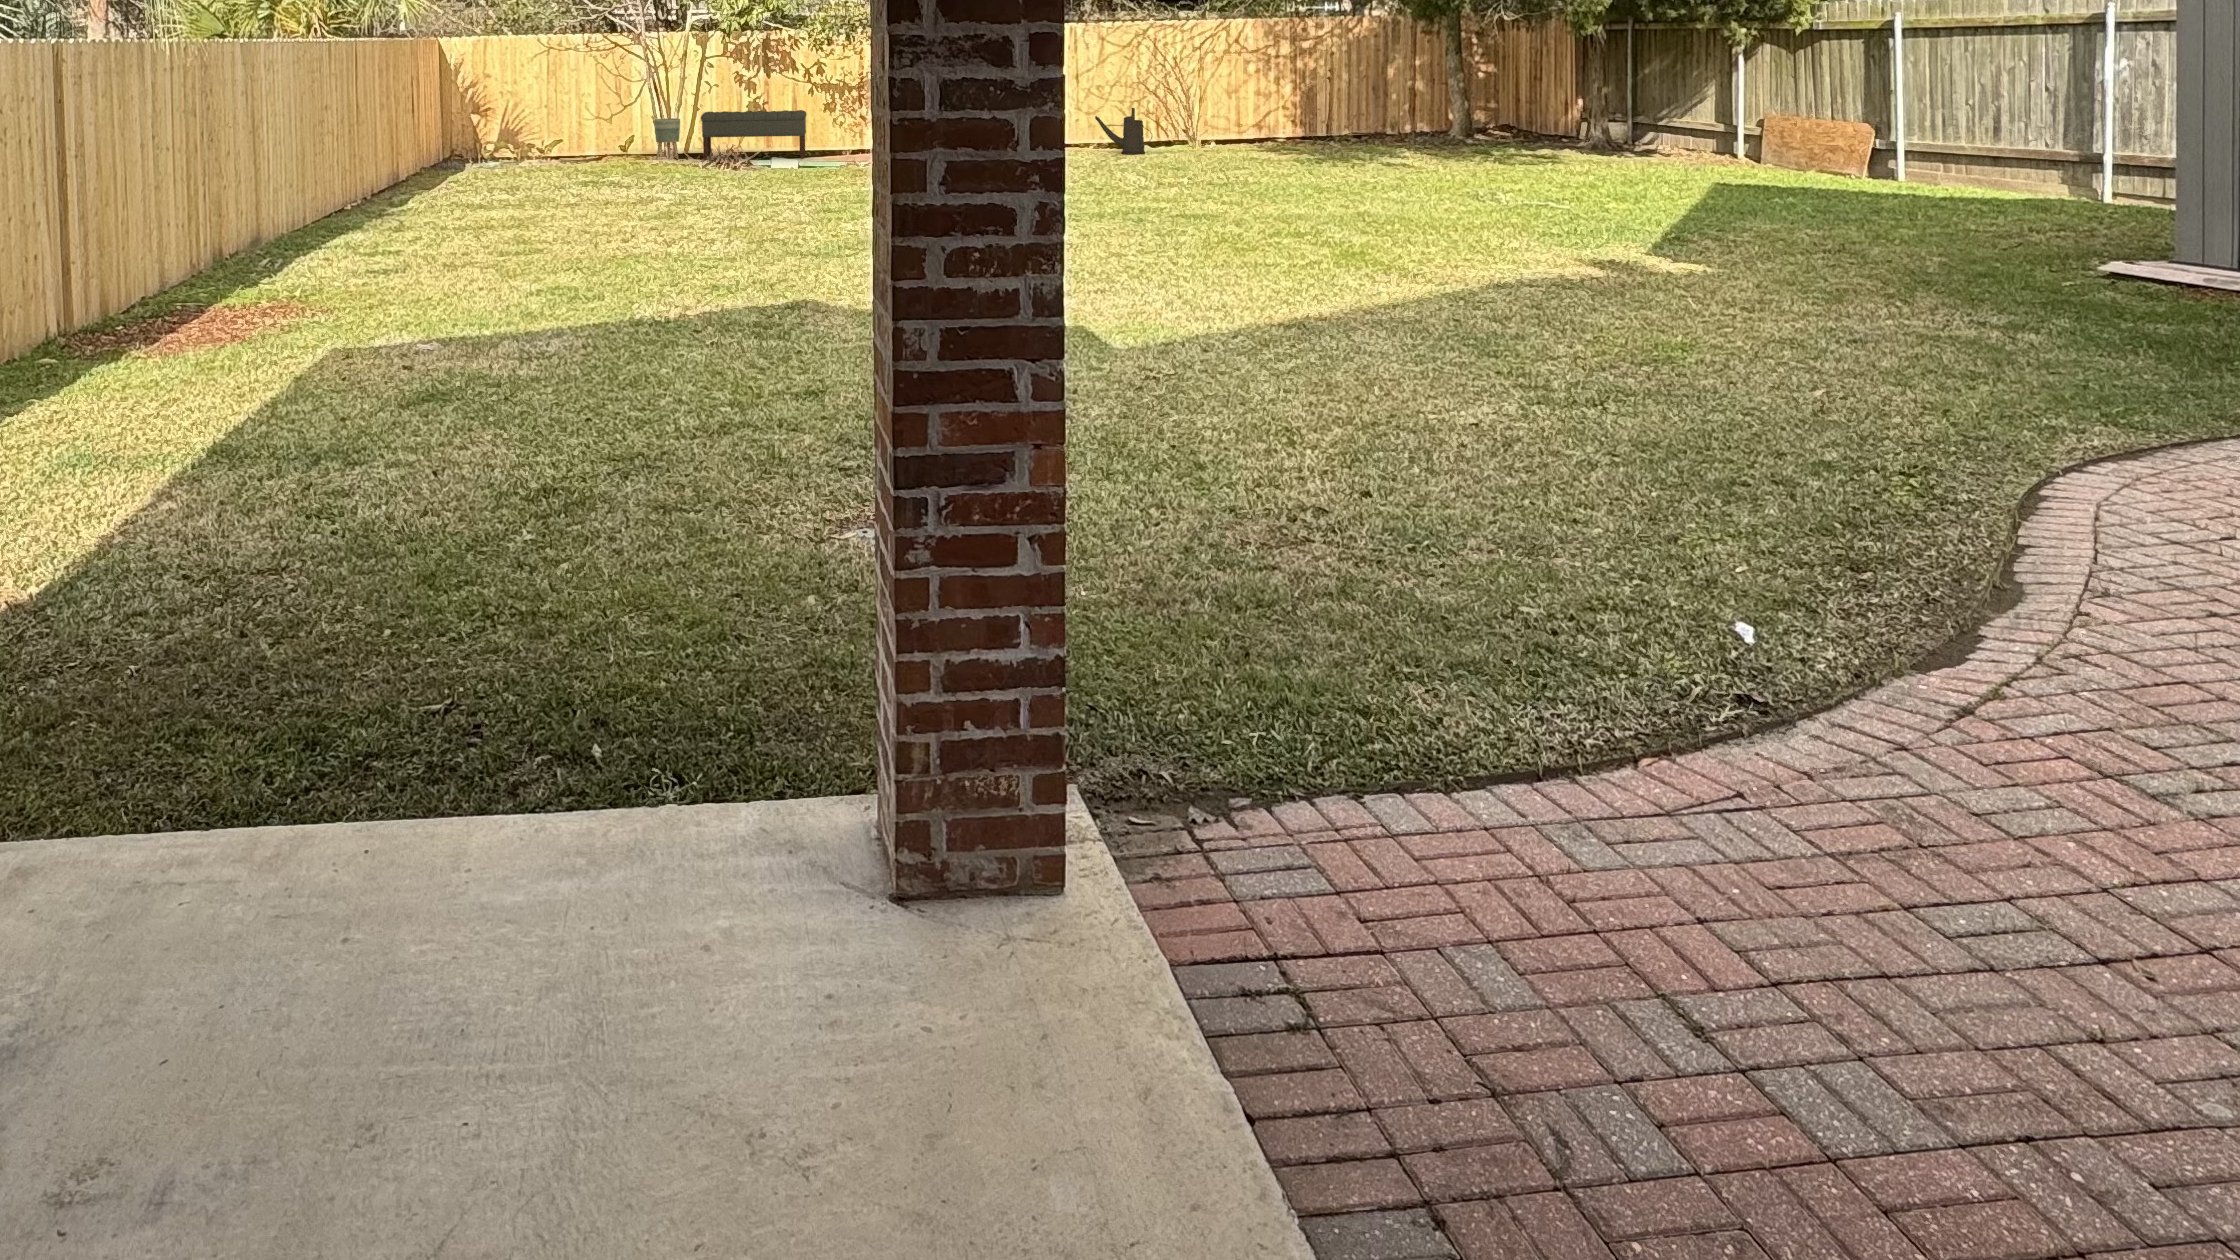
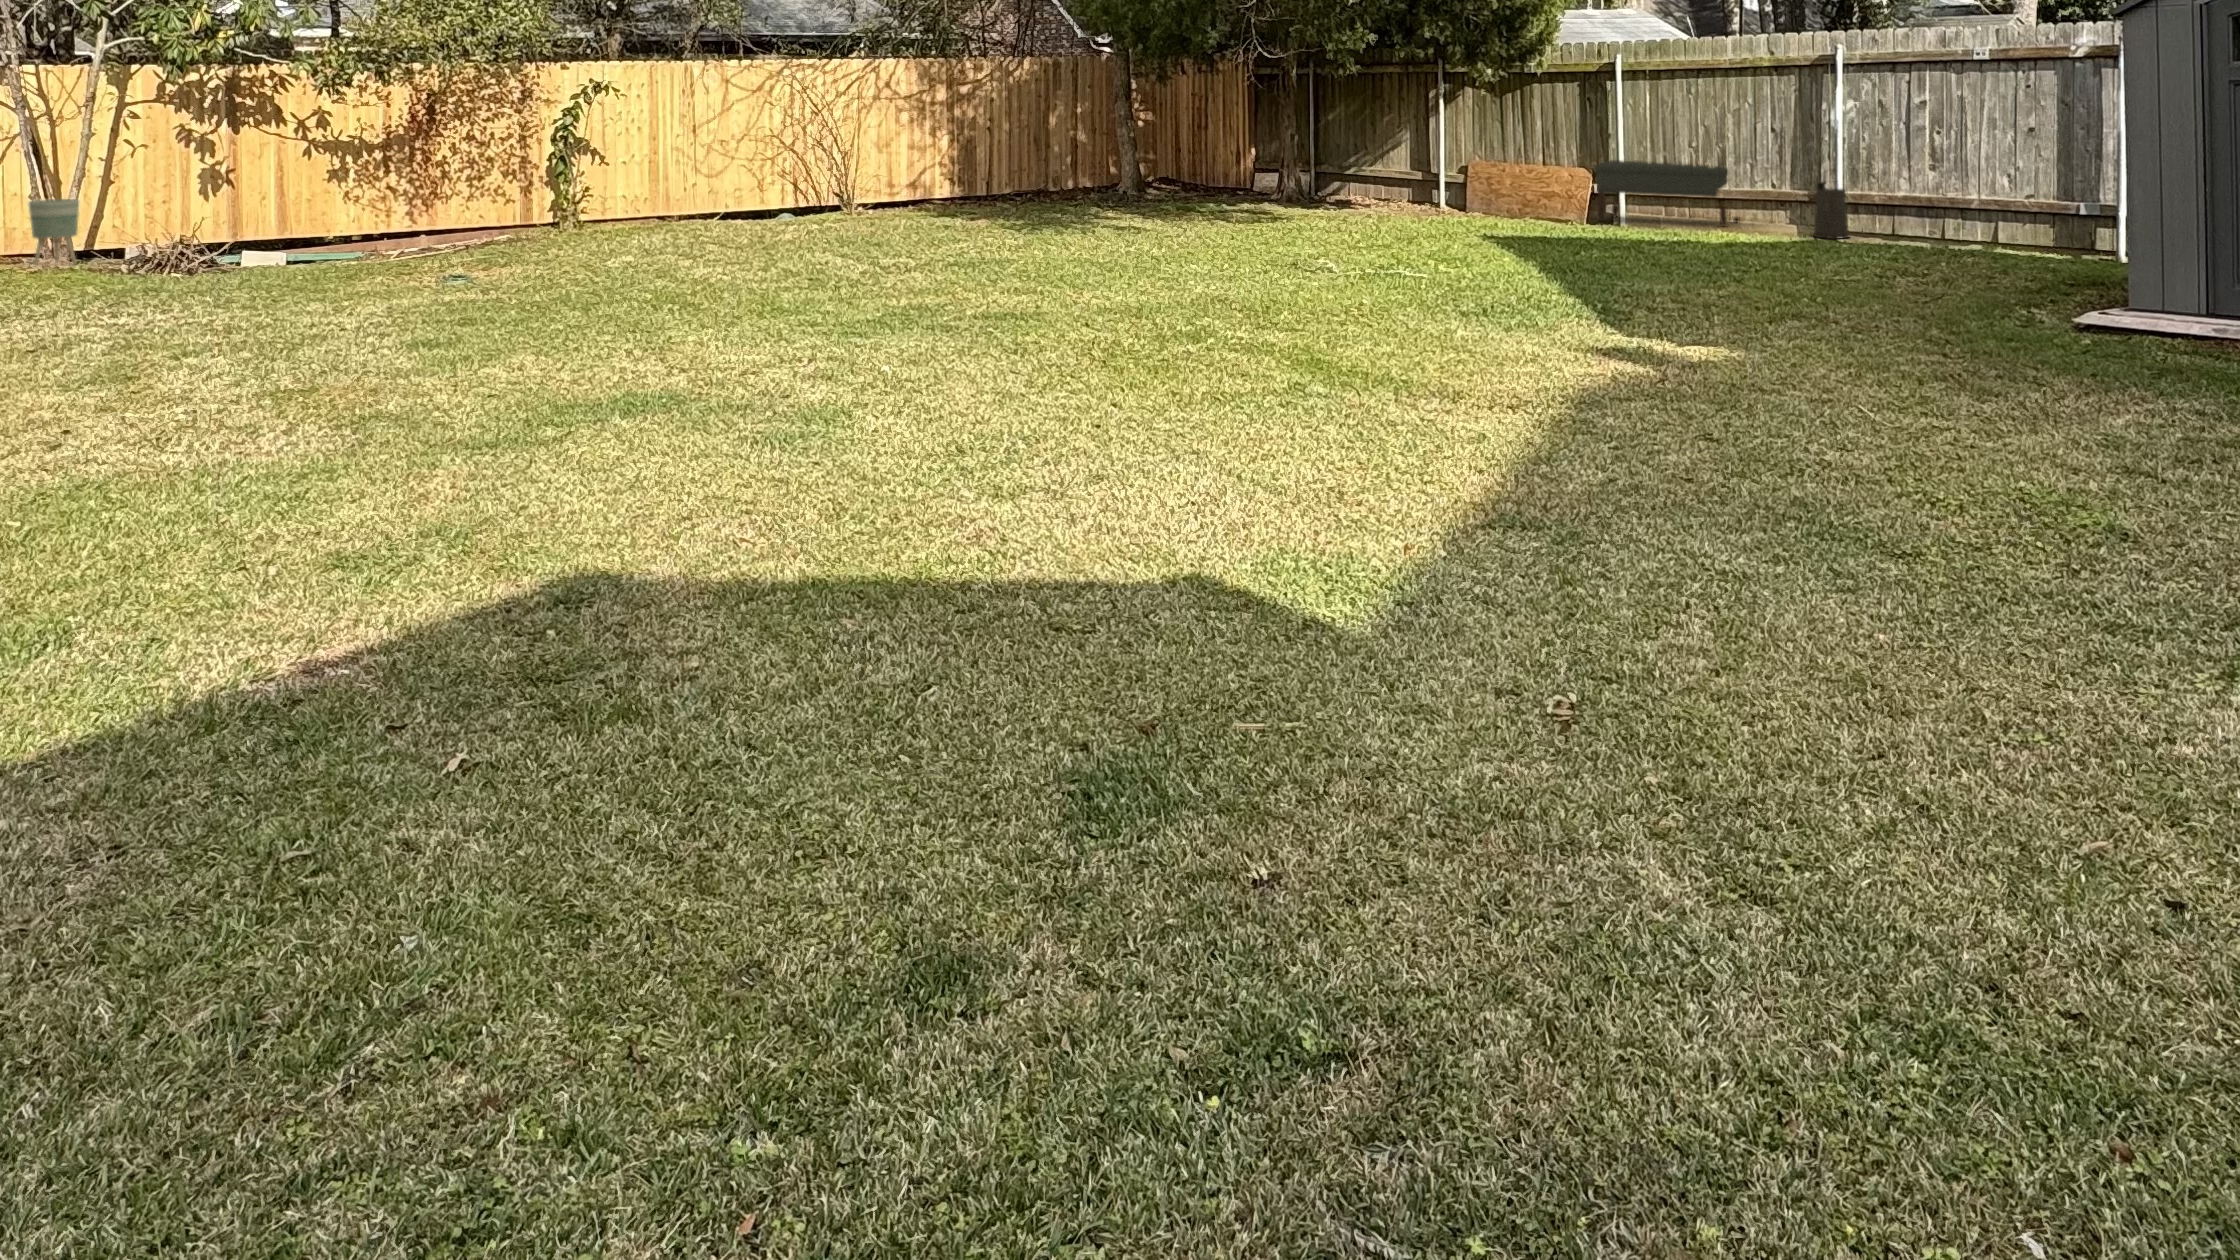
watering can: present [1095,108,1152,154] -> present [1813,181,1849,239]
bench: present [701,110,806,160] -> present [1595,160,1740,227]

